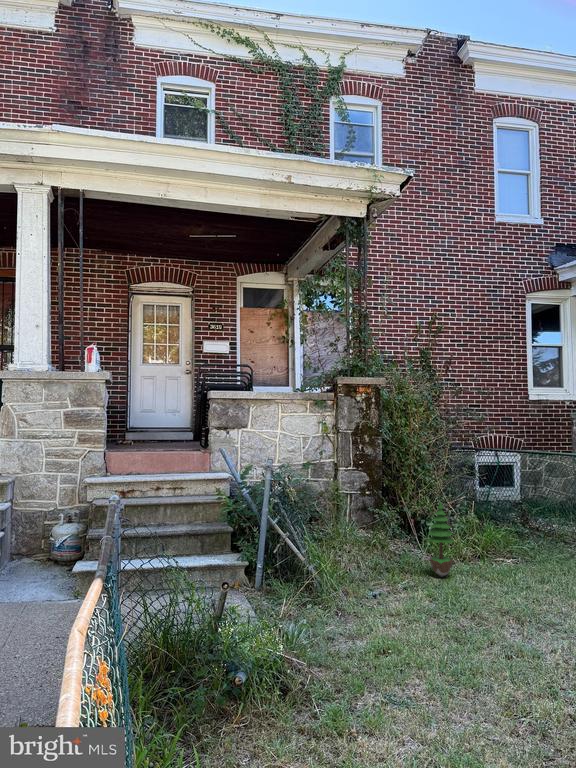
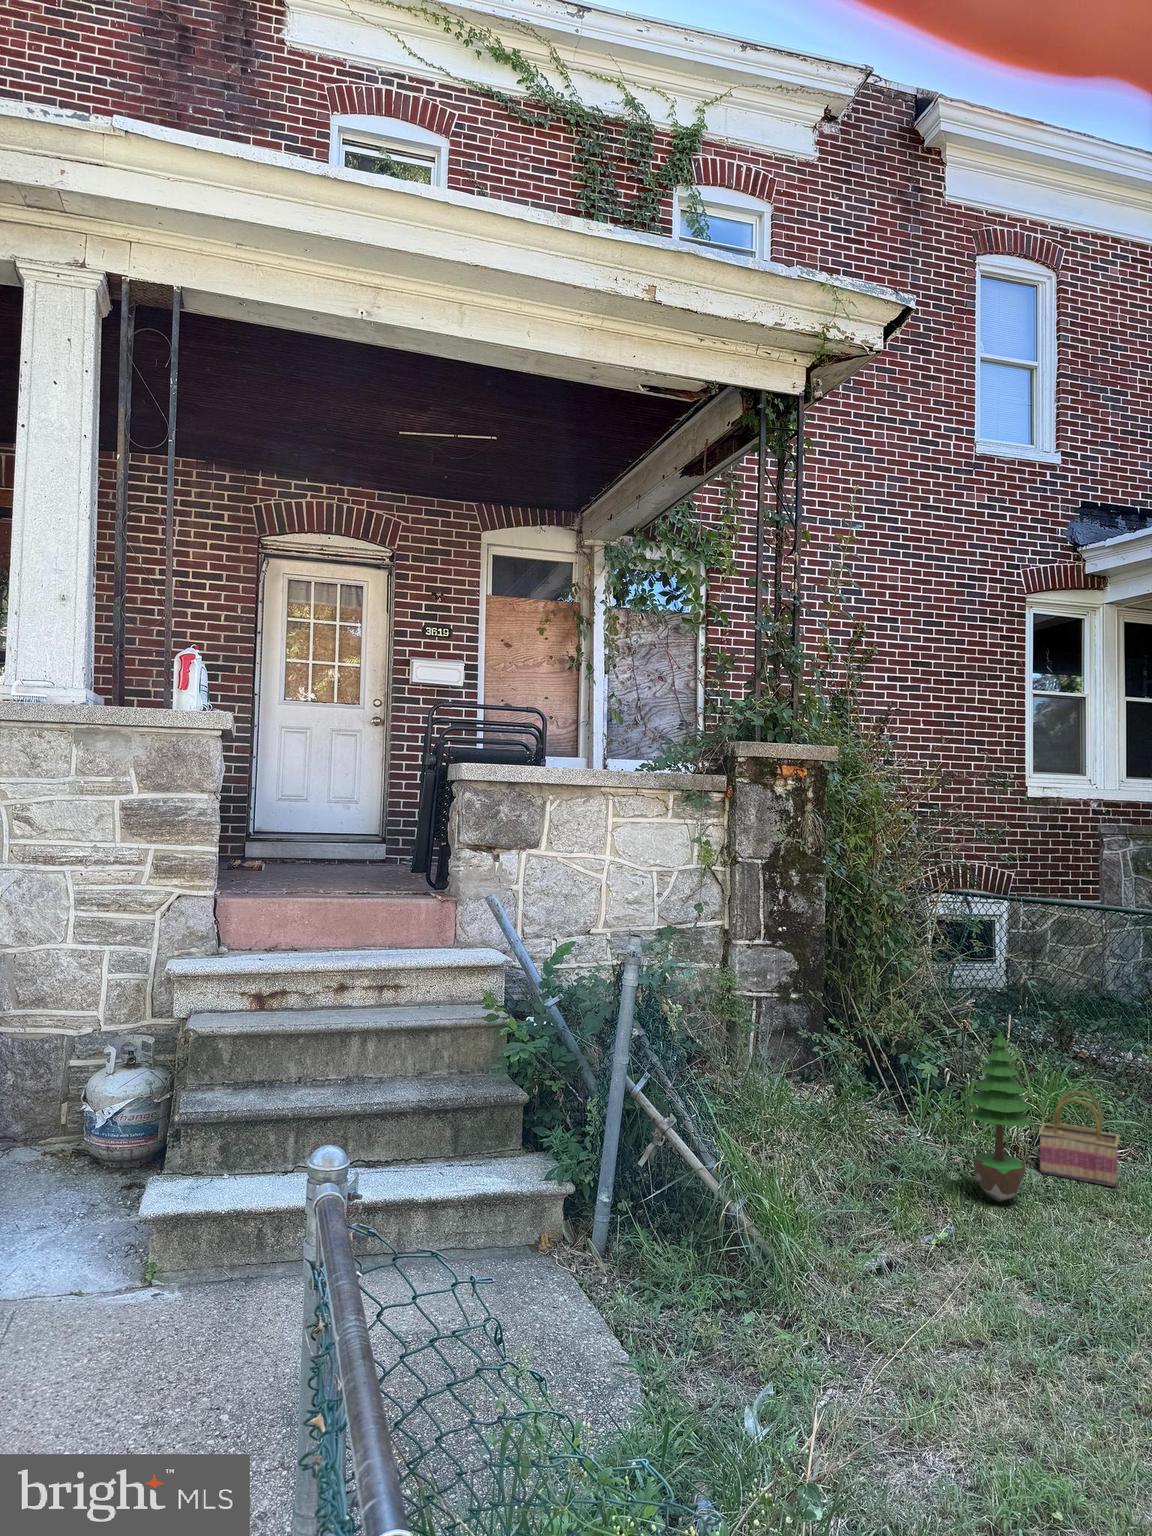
basket: none [468,531,504,572] -> present [1039,1090,1119,1186]

